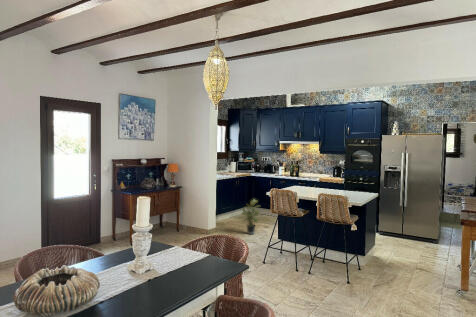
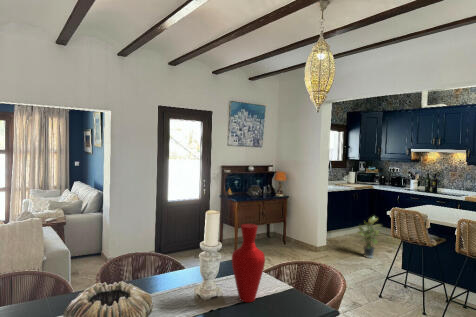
vase: none [164,204,192,269] -> present [232,224,265,302]

